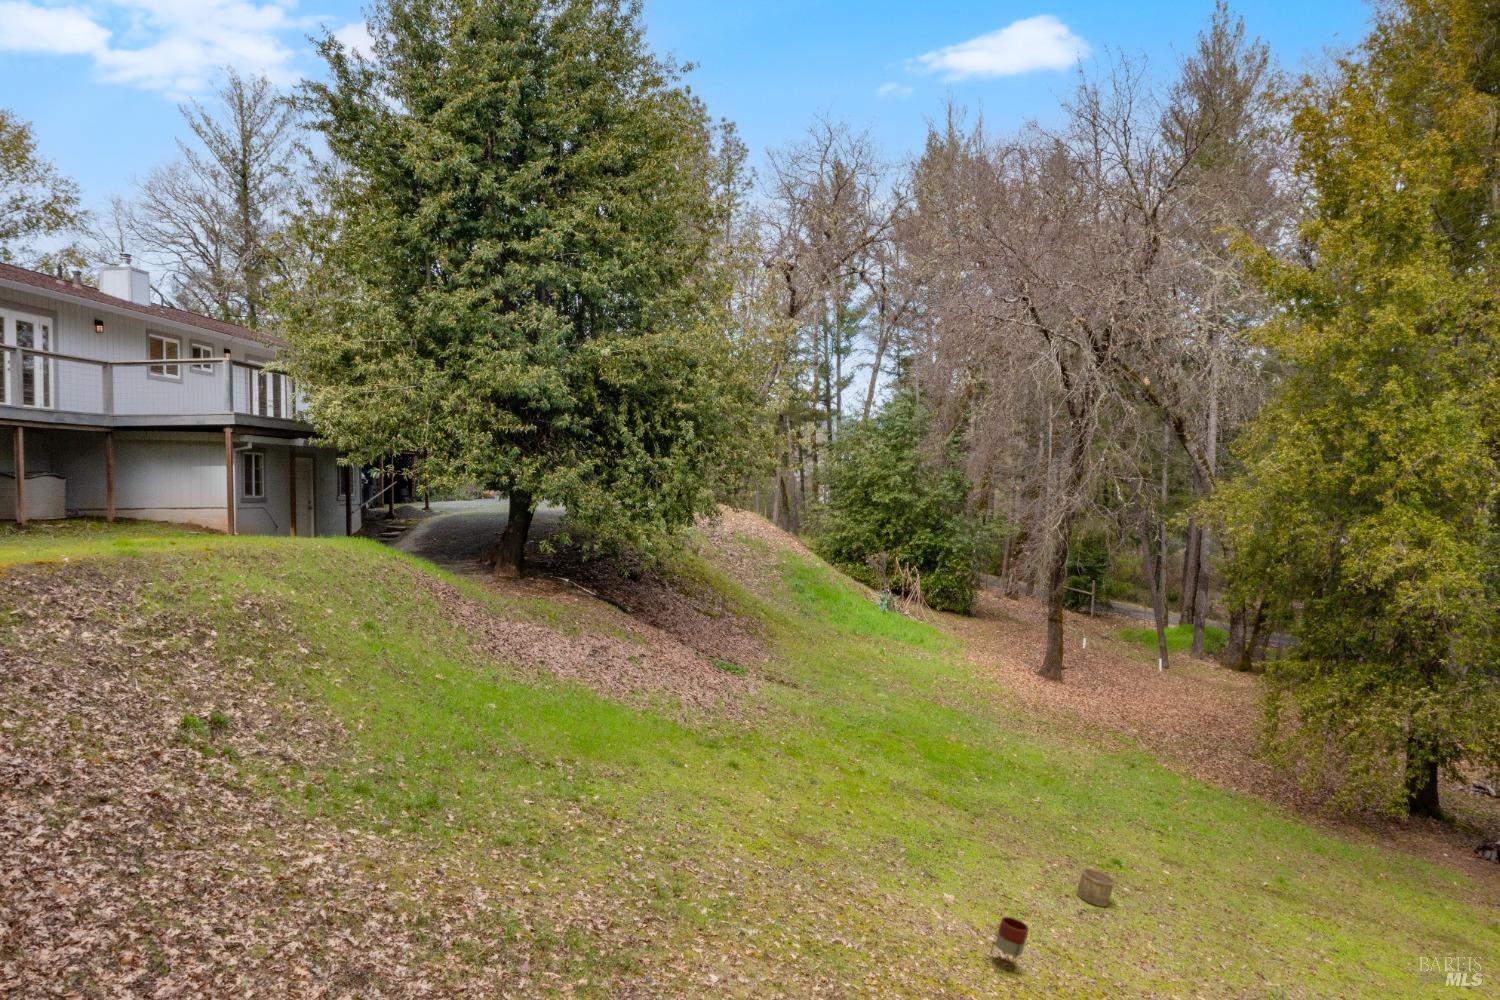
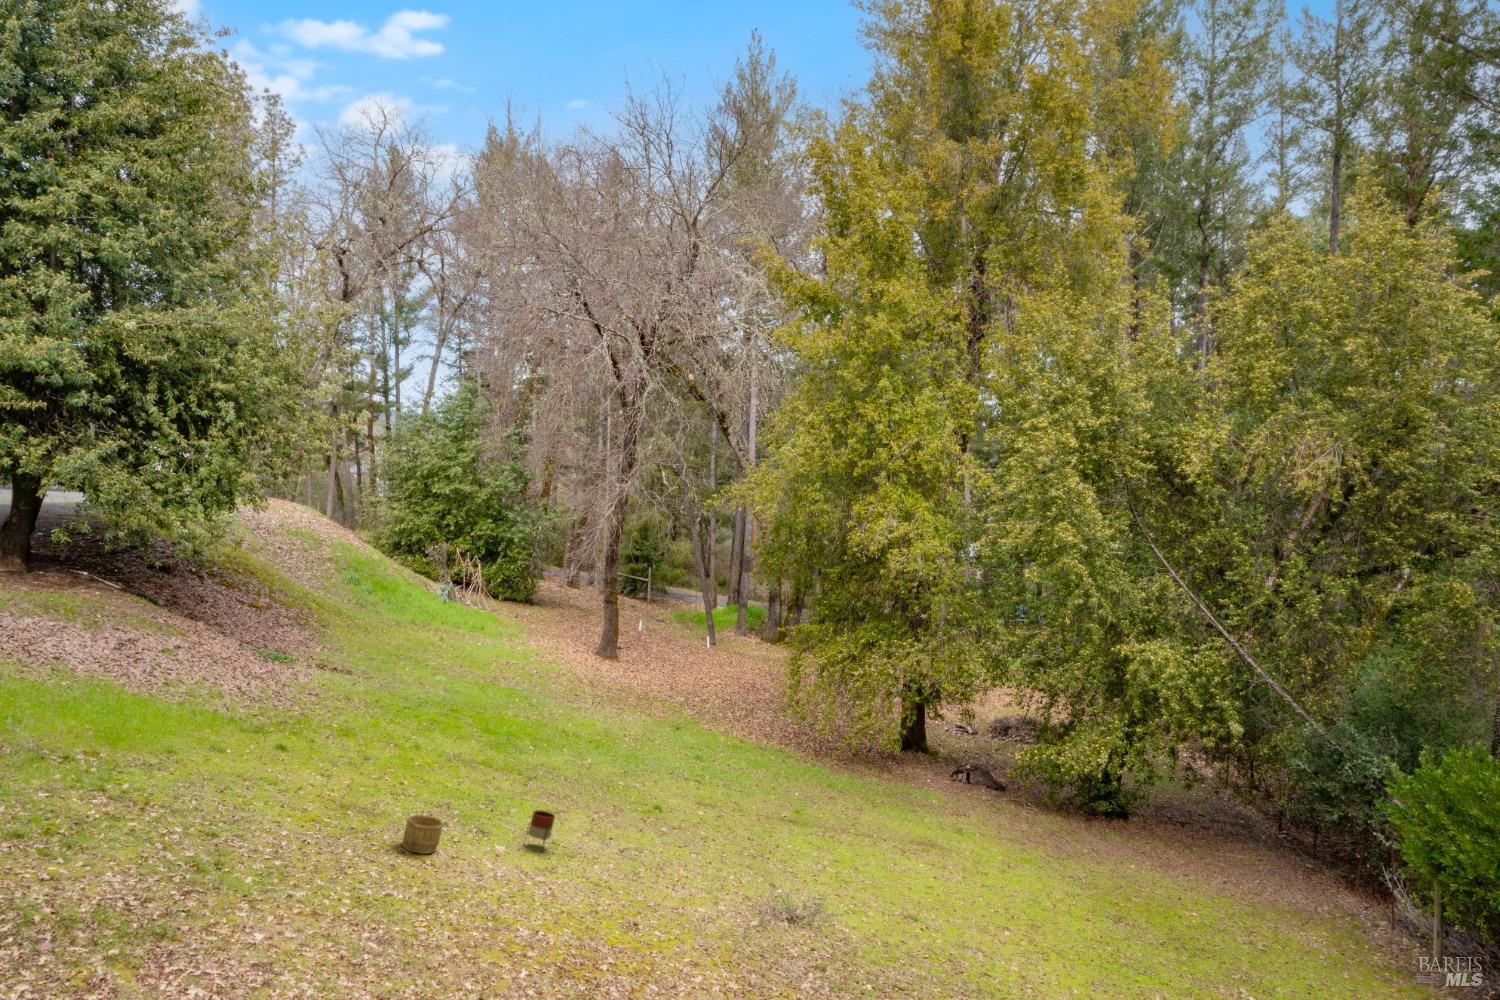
wooden bucket: present [1077,868,1115,907] -> present [402,815,444,854]

